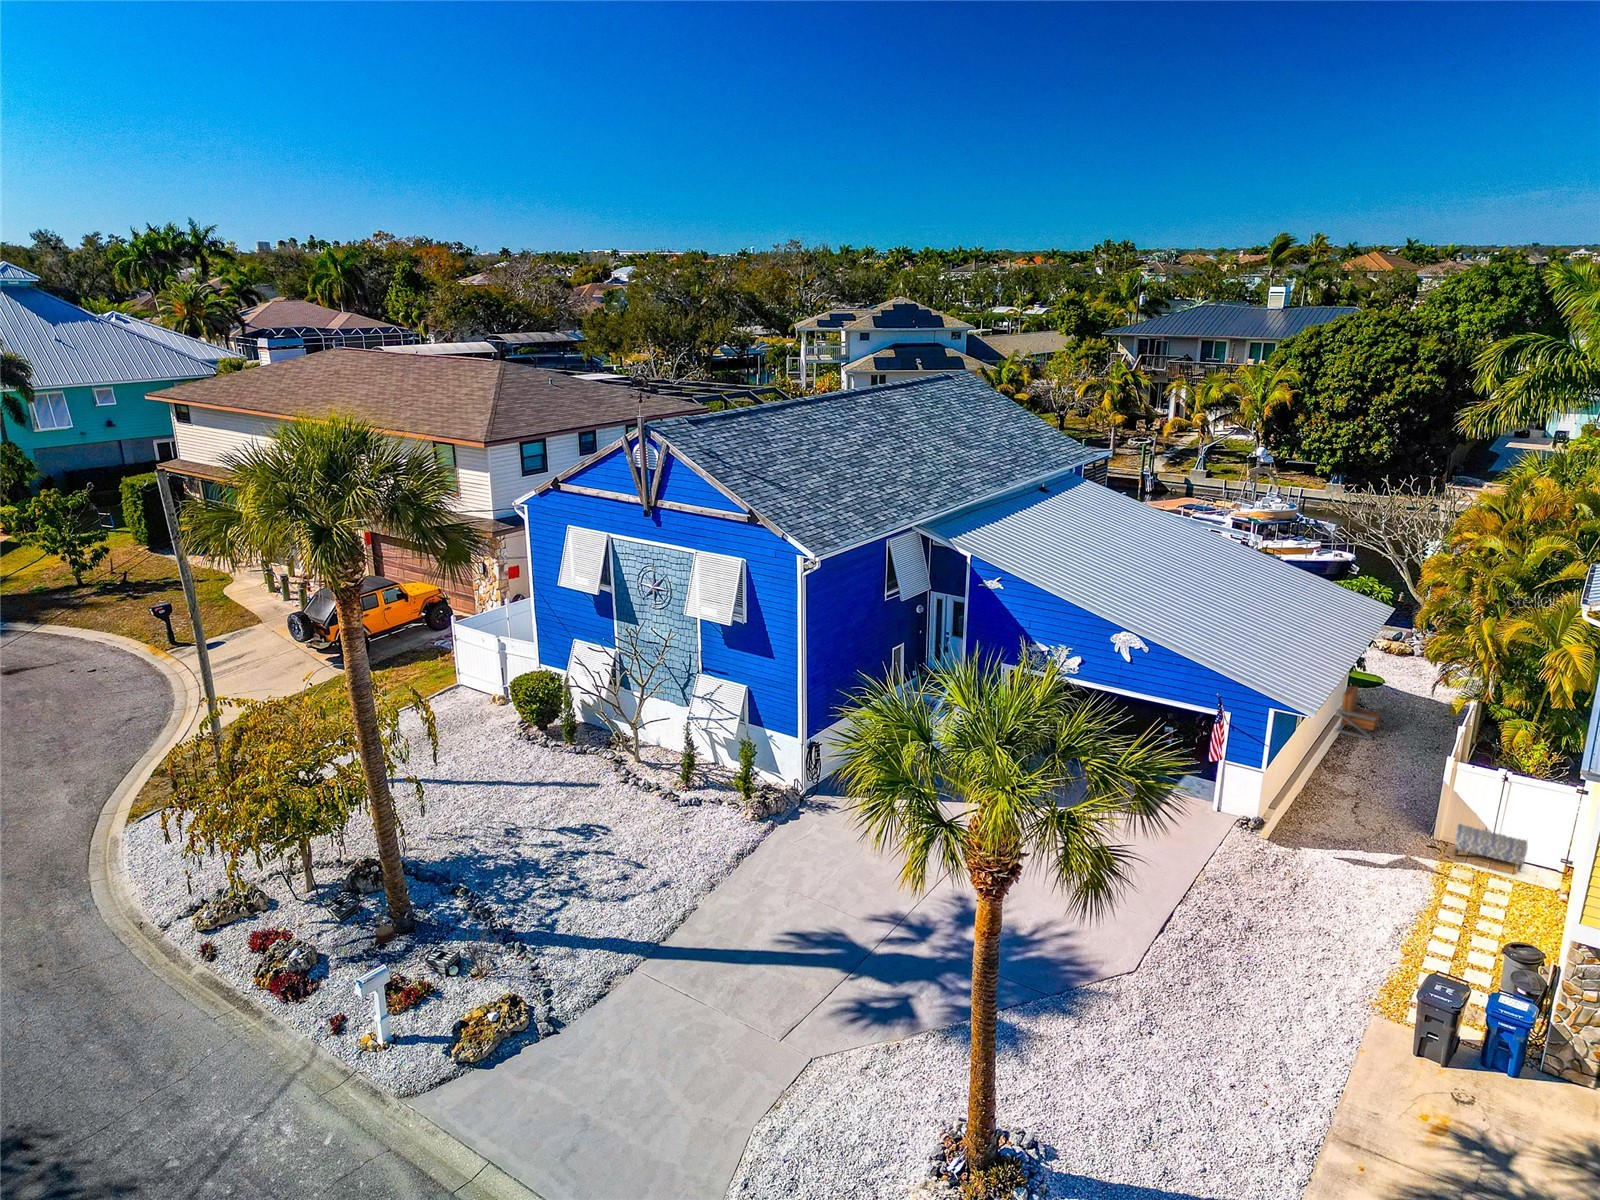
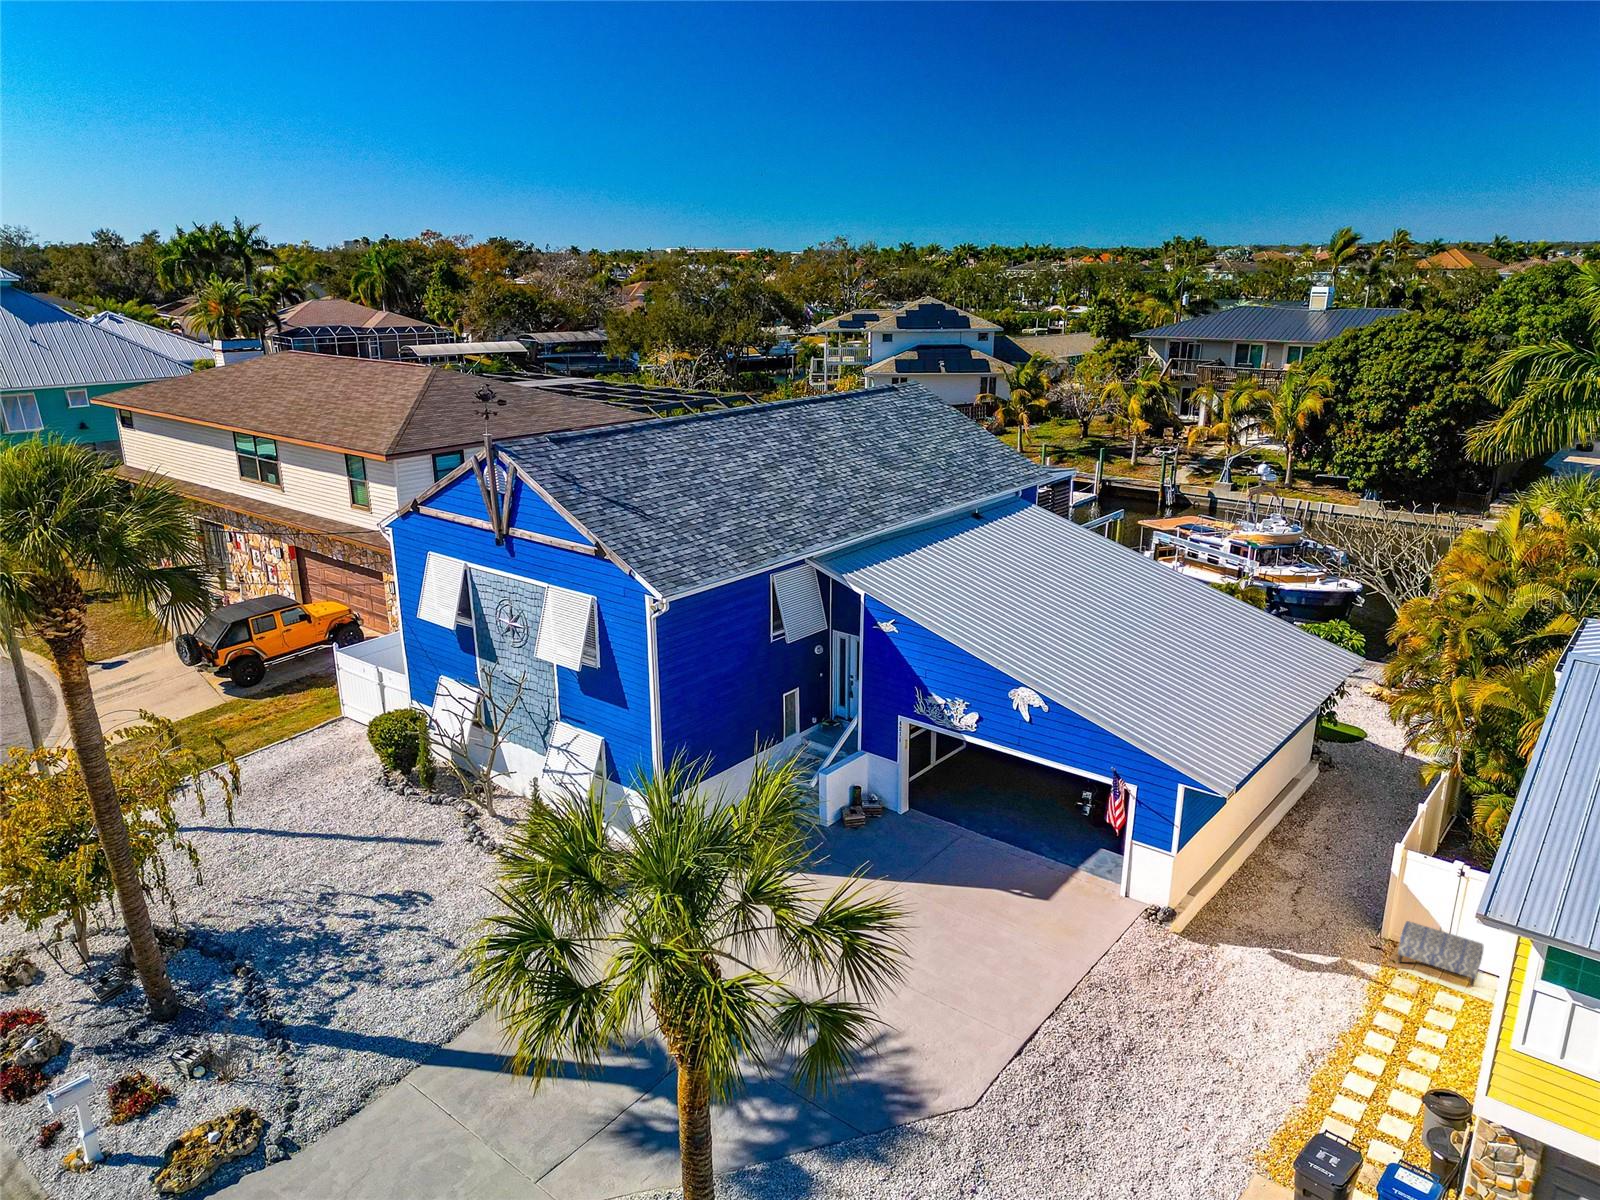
lounge chair: present [1336,686,1383,739] -> none [1294,746,1354,811]
decorative plant: present [375,908,395,943] -> none [123,992,150,1034]

